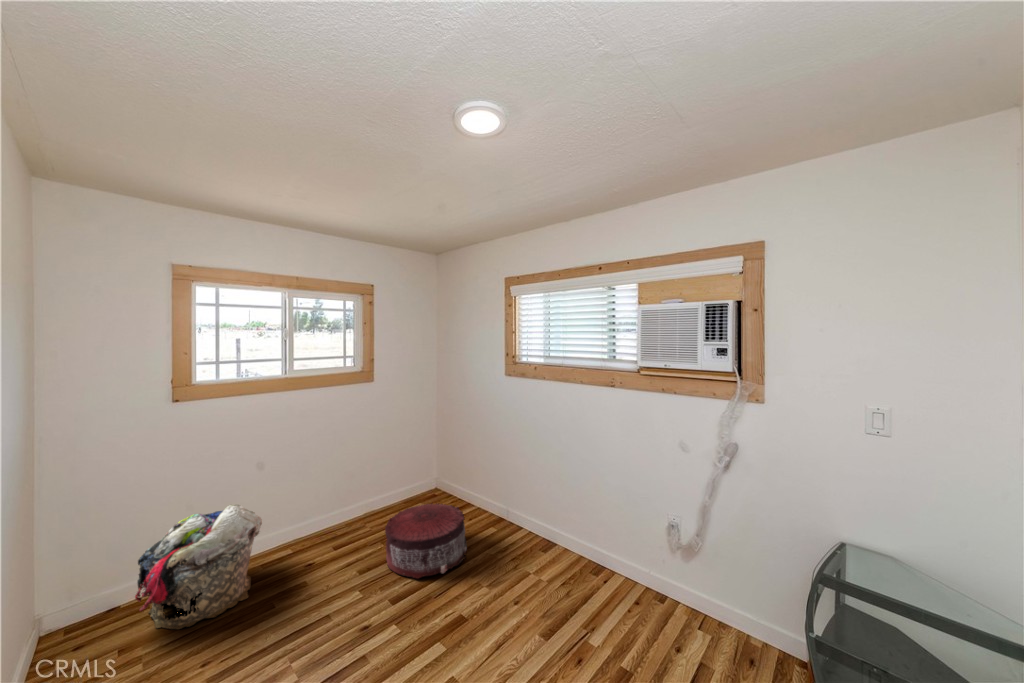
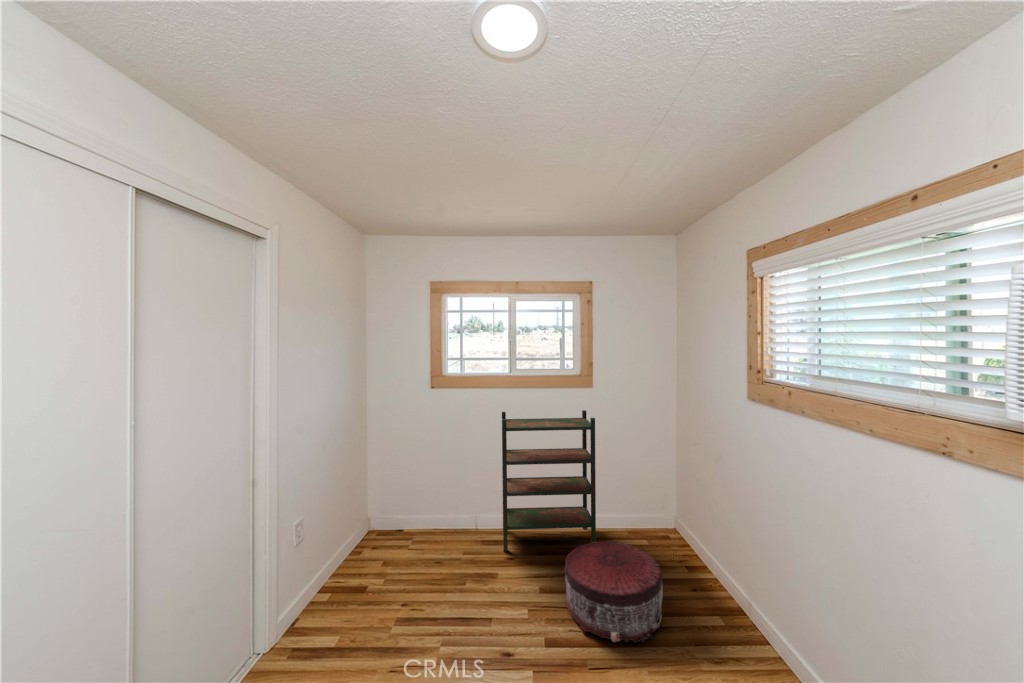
bookshelf: none [278,403,385,562] -> present [502,410,596,551]
laundry basket: present [135,505,262,629] -> none [389,482,482,572]

